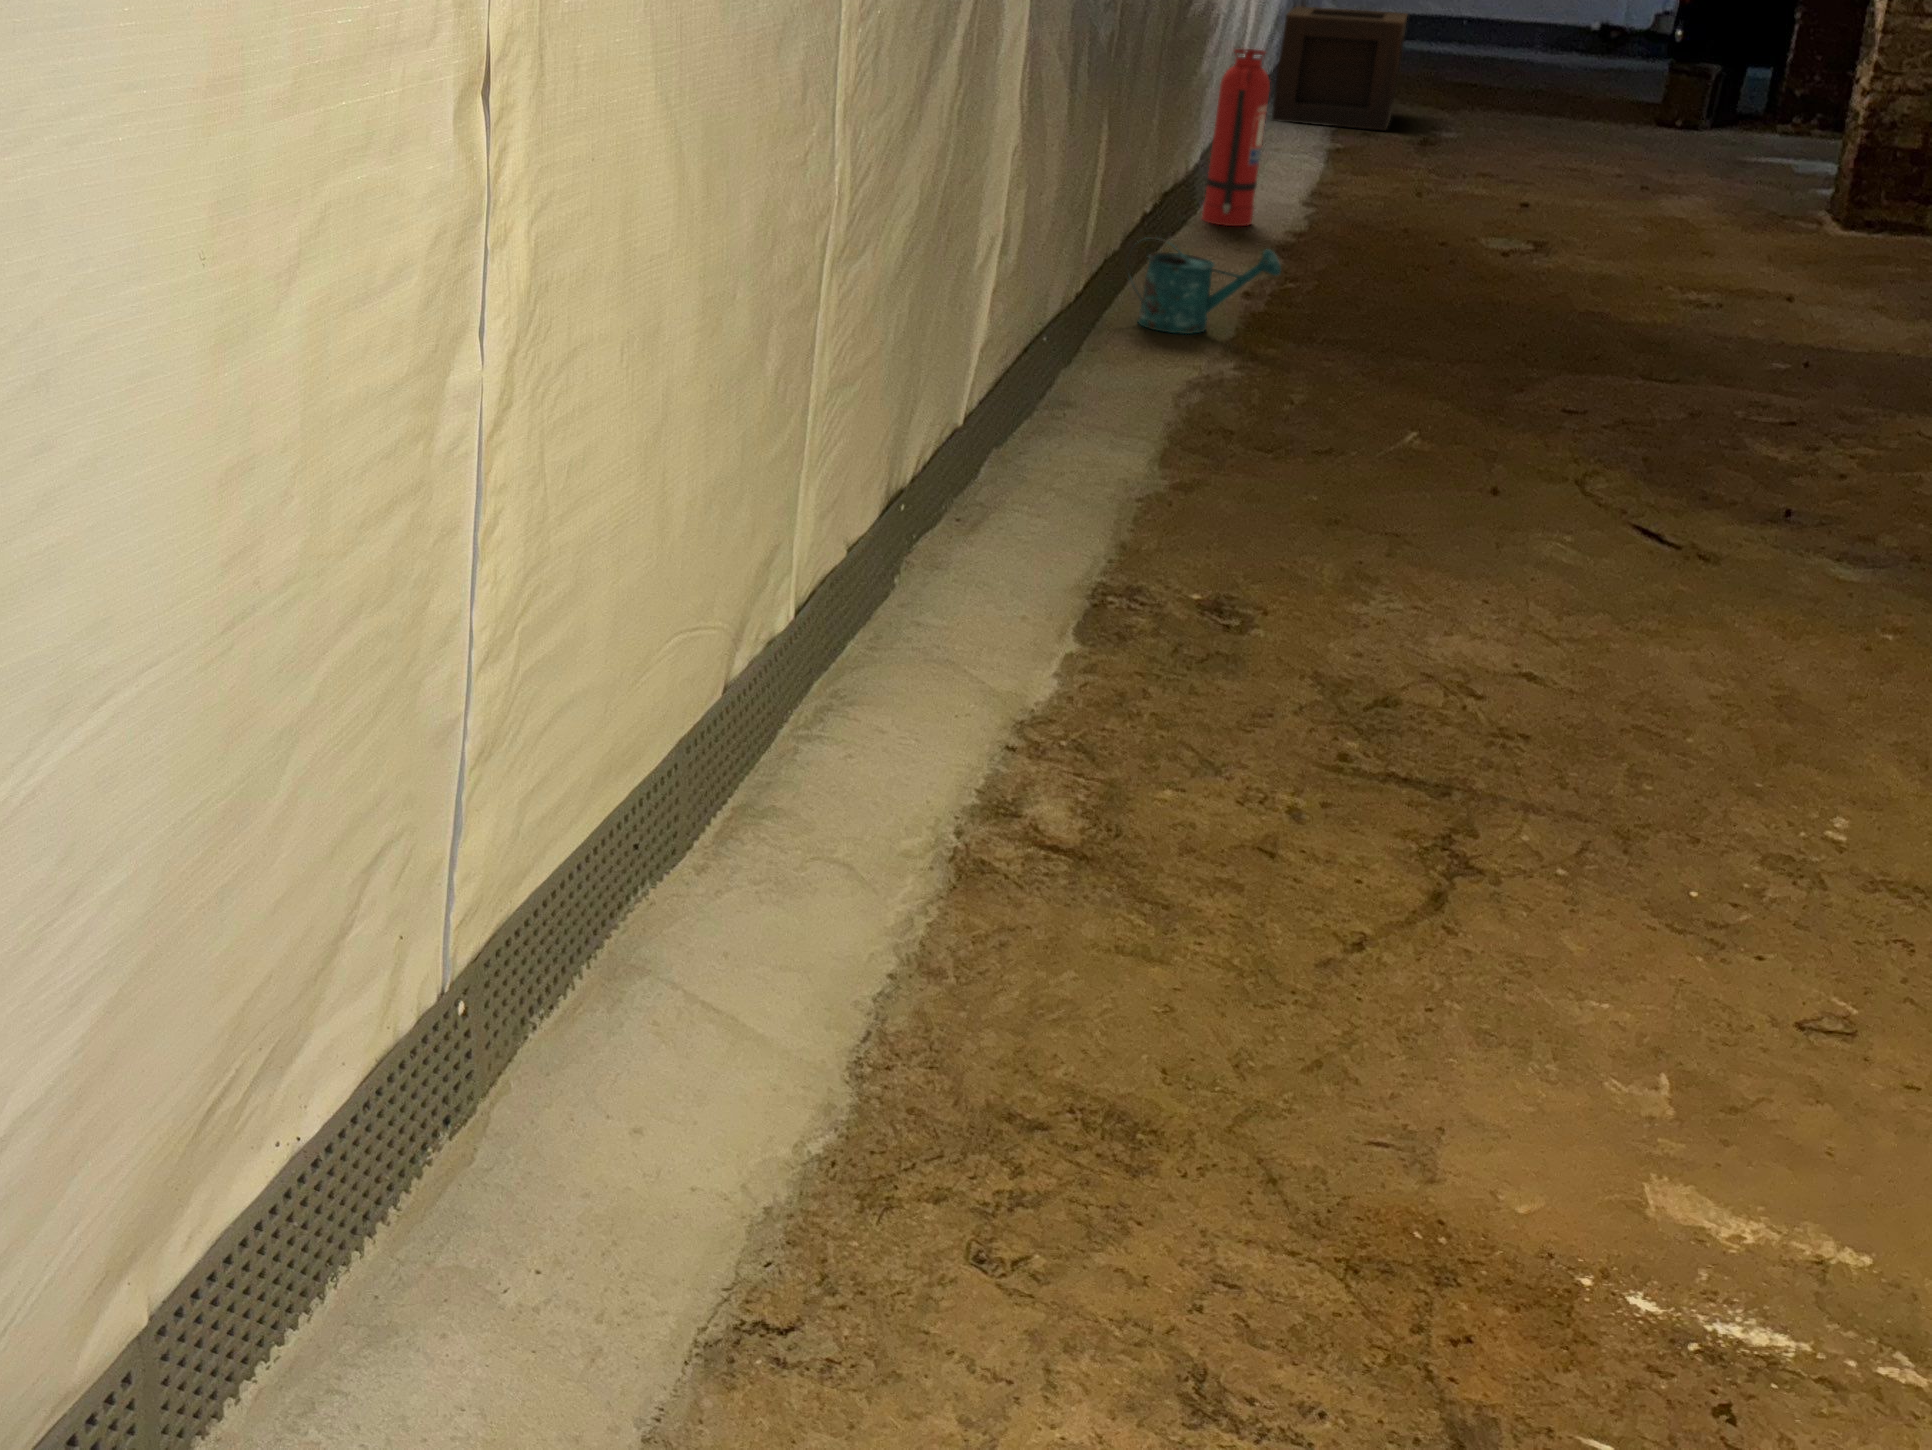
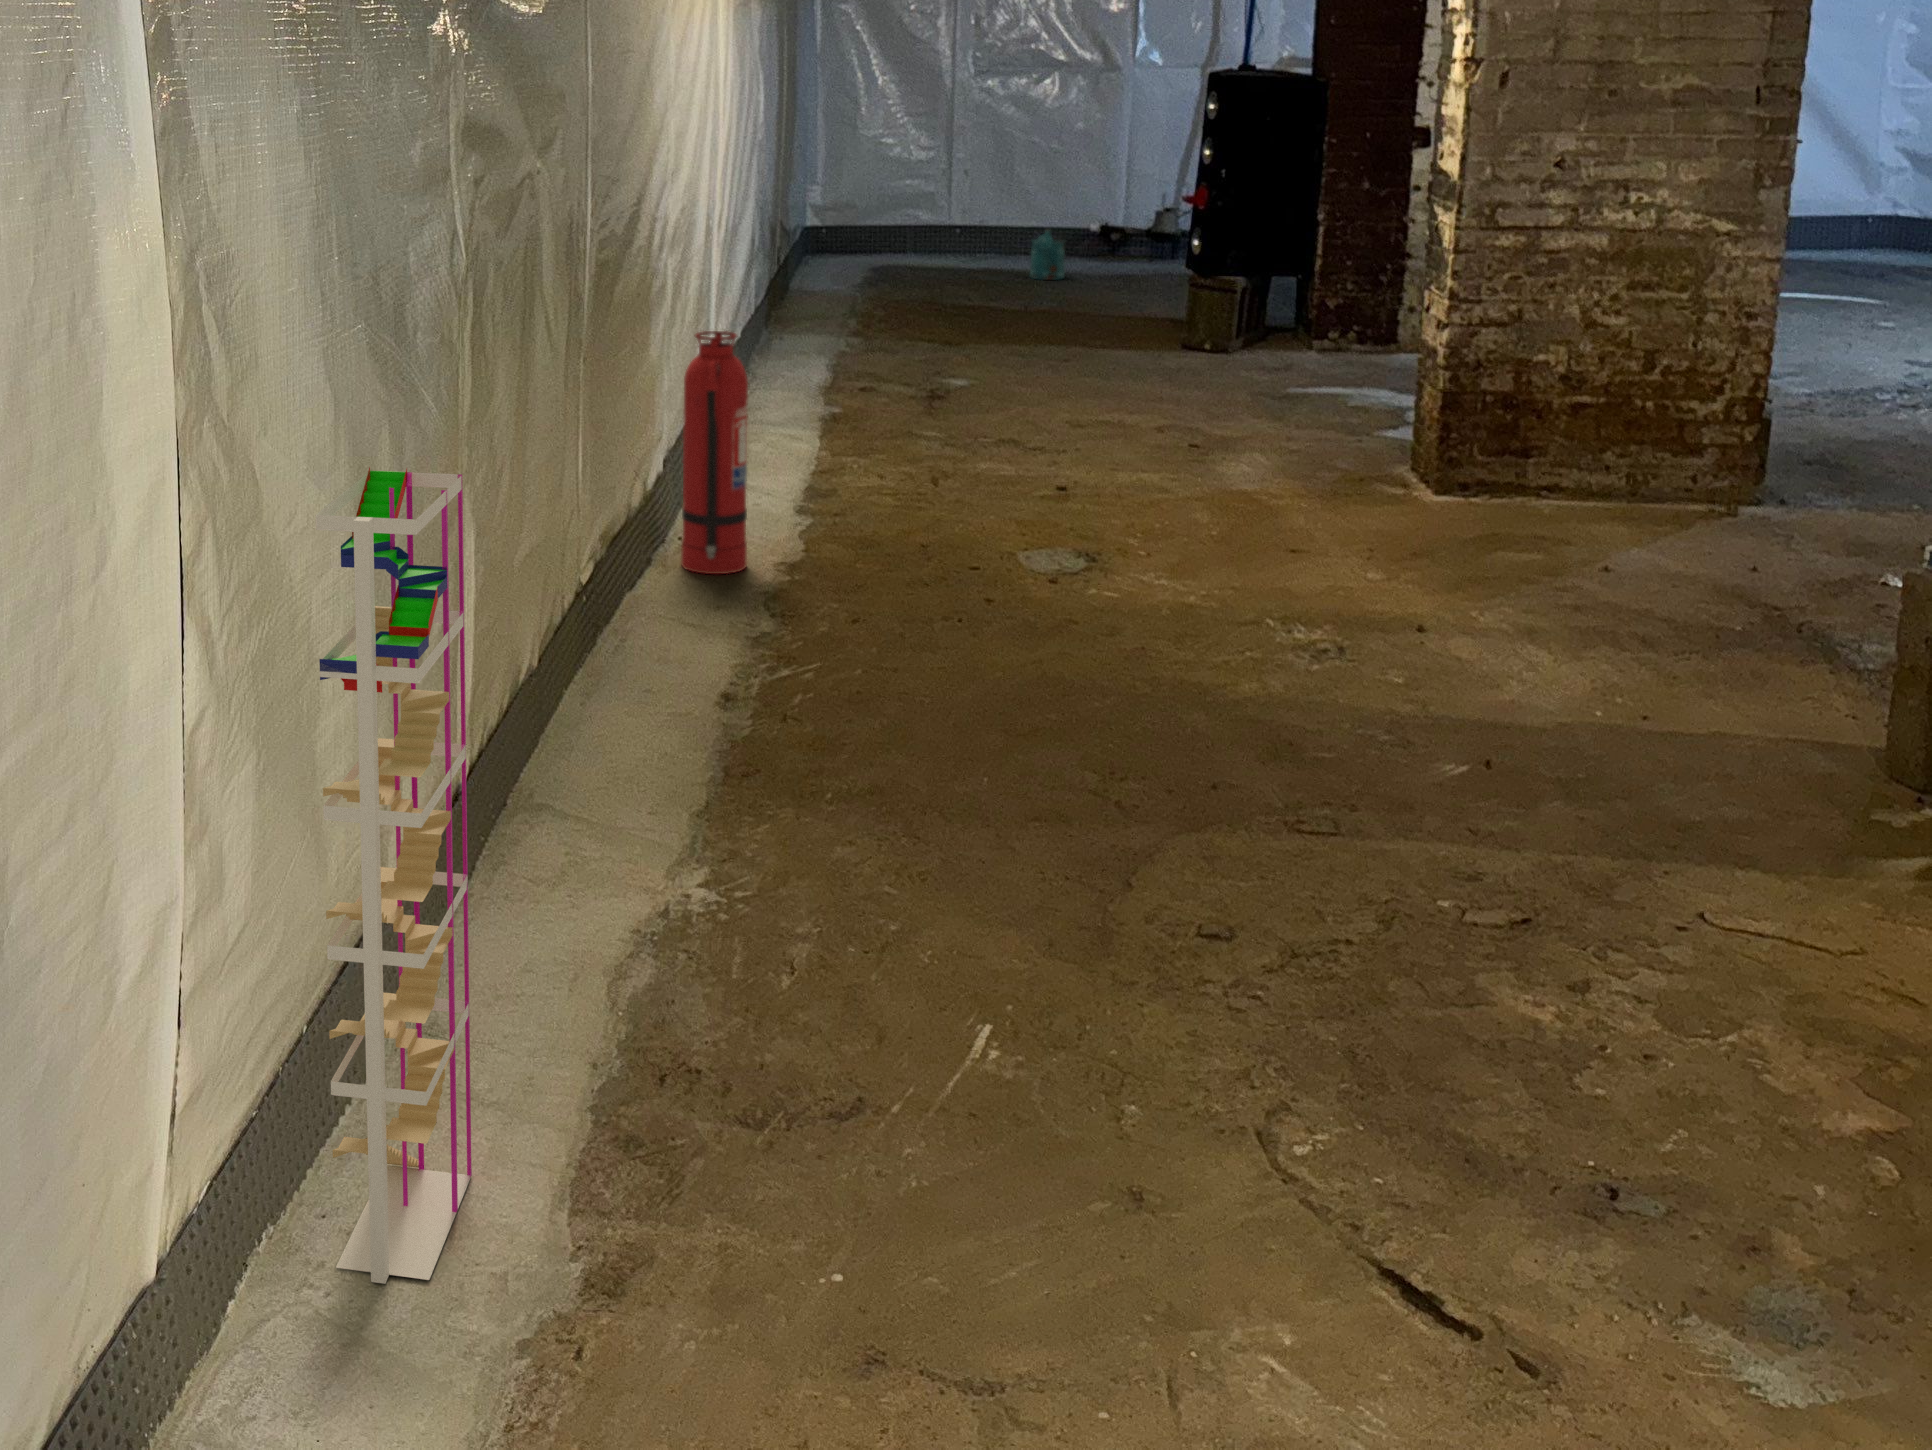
wooden crate: present [1271,6,1408,130] -> none [767,237,907,385]
shelving unit: none [1021,44,1137,469] -> present [316,467,472,1284]
watering can: present [1127,238,1281,334] -> present [1030,228,1065,280]

